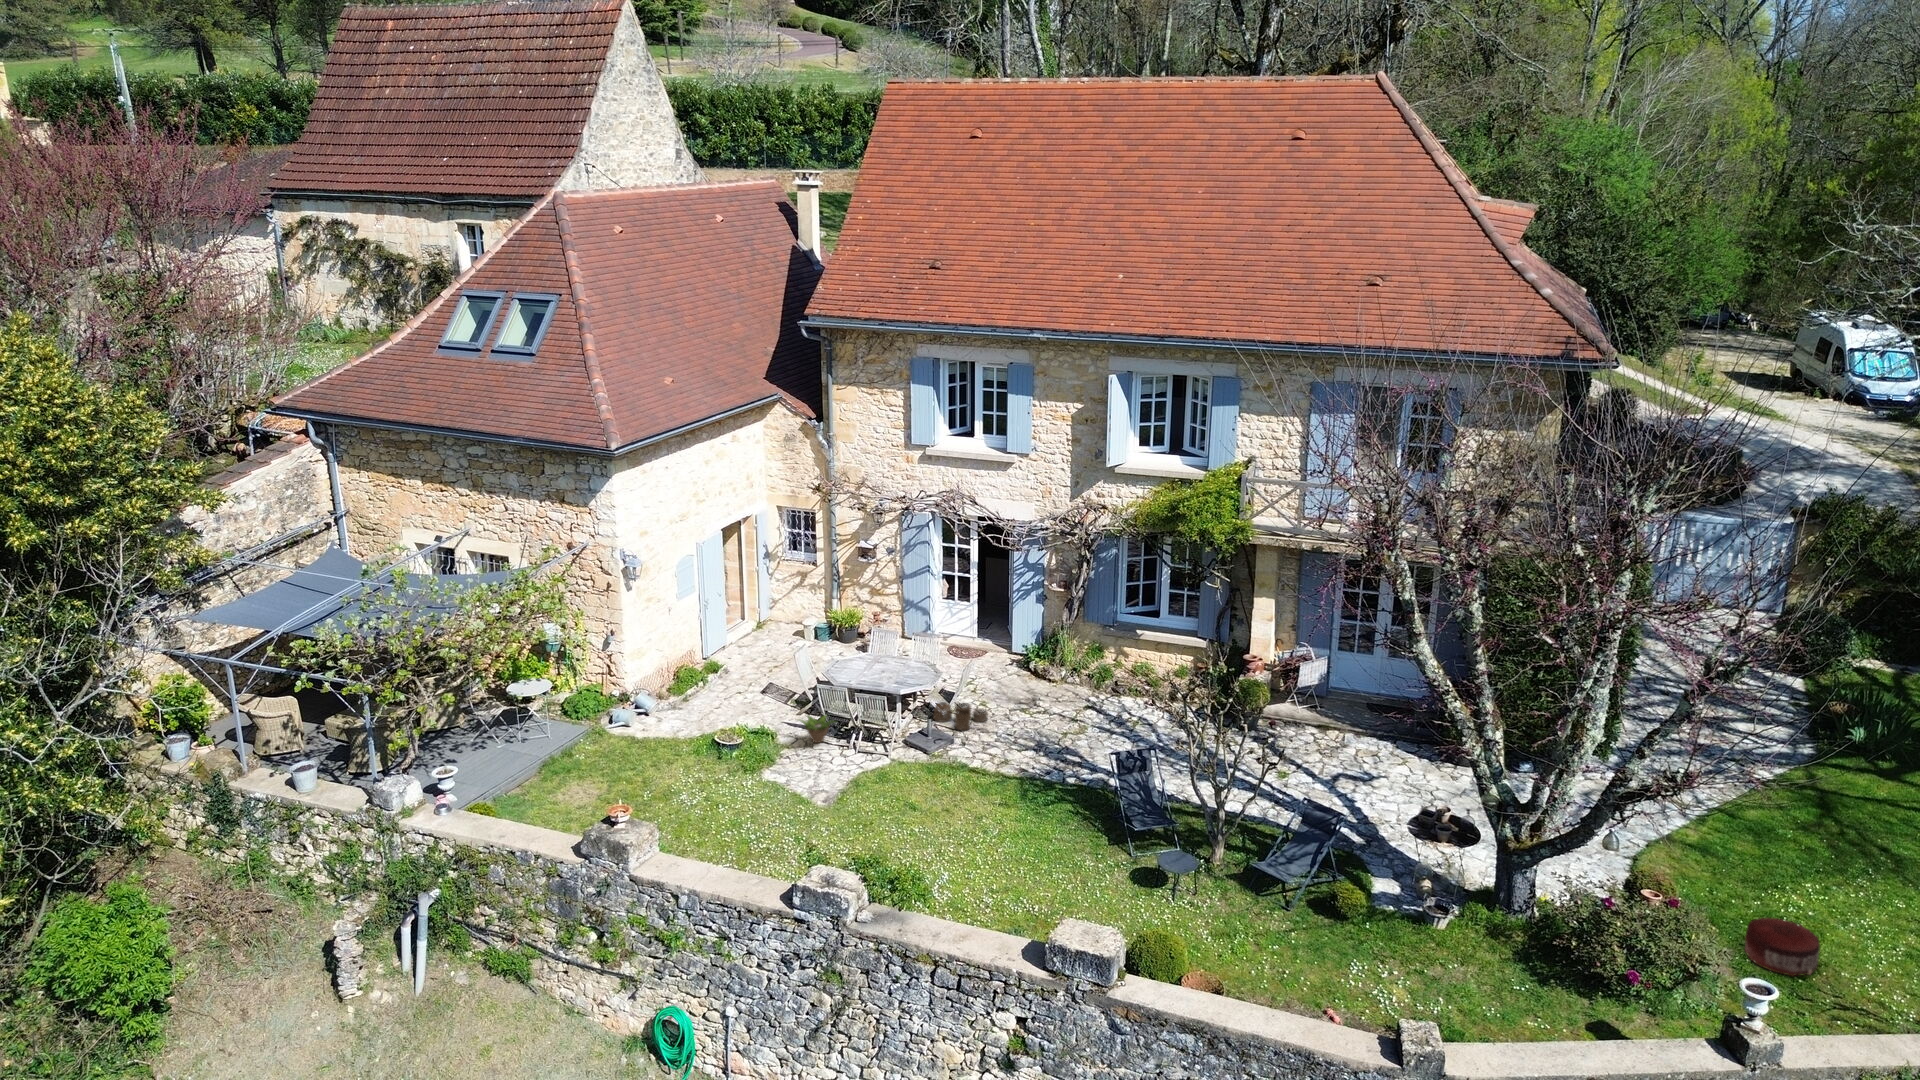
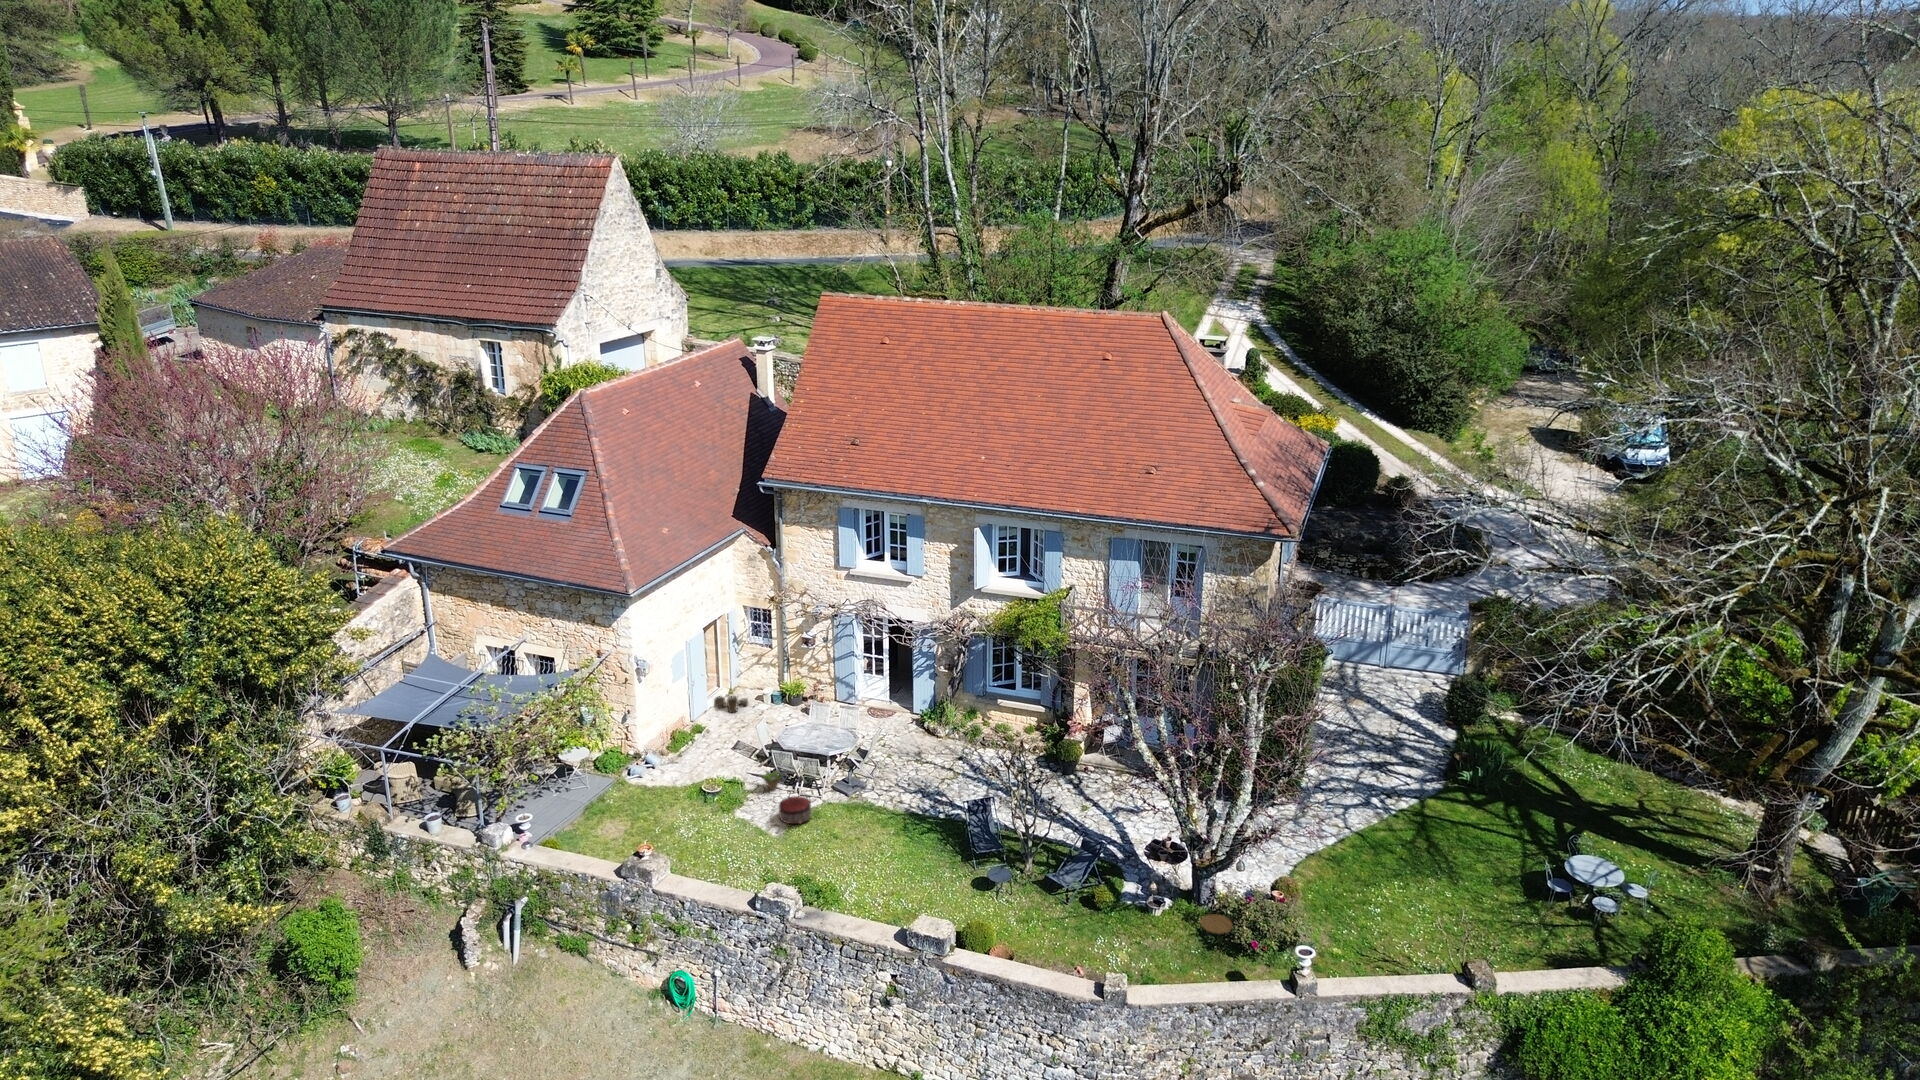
woven basket: present [934,702,987,730] -> present [714,696,748,713]
pouf: present [1745,918,1820,976] -> present [779,796,811,824]
side table: none [1536,922,1595,1002] -> present [1200,914,1232,946]

